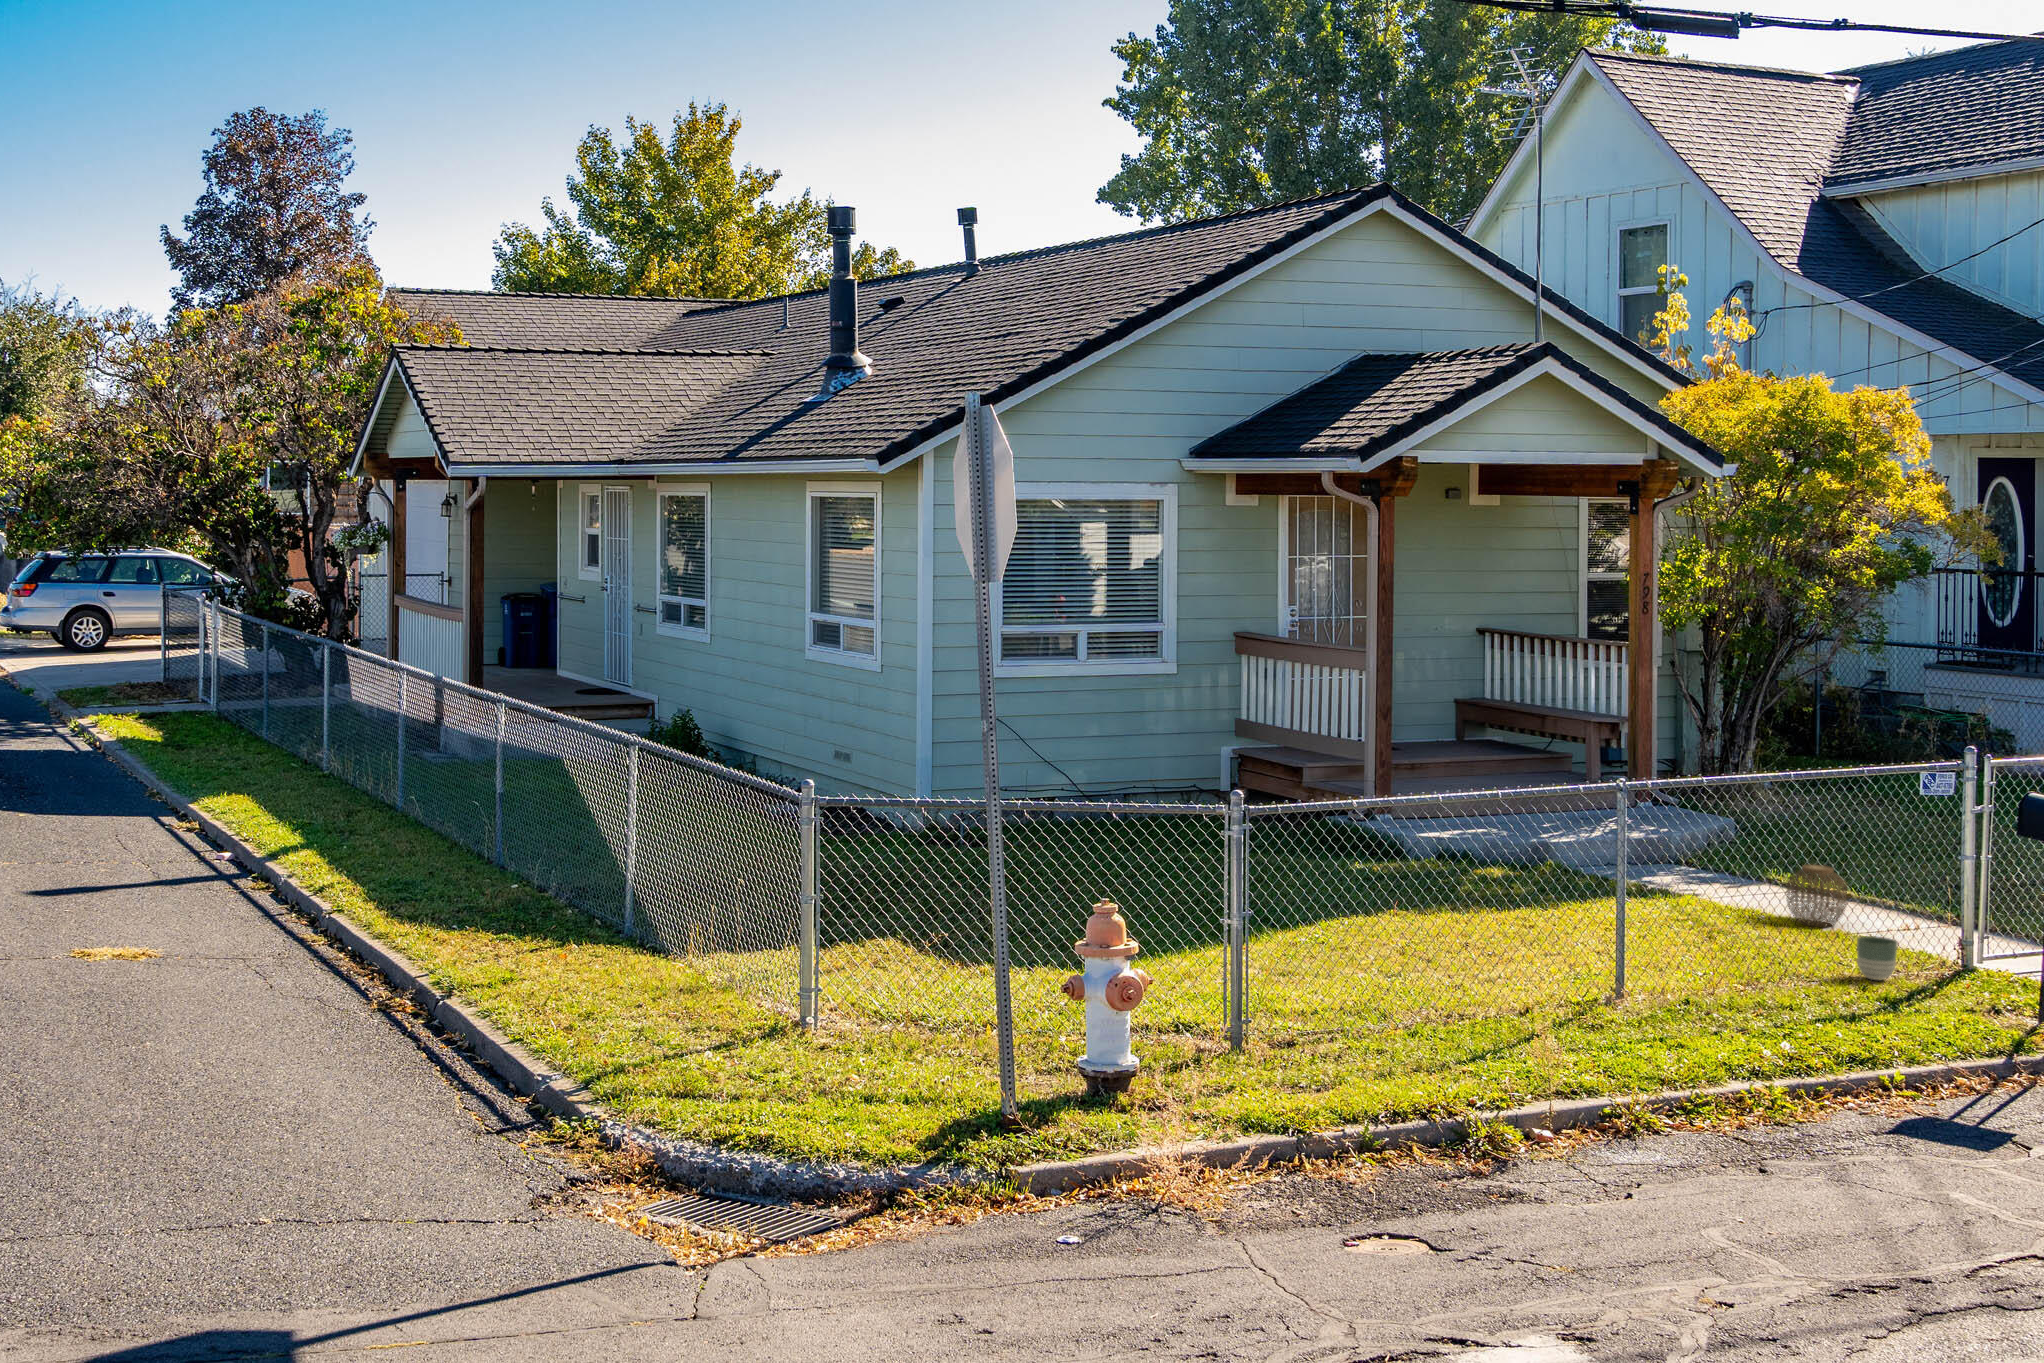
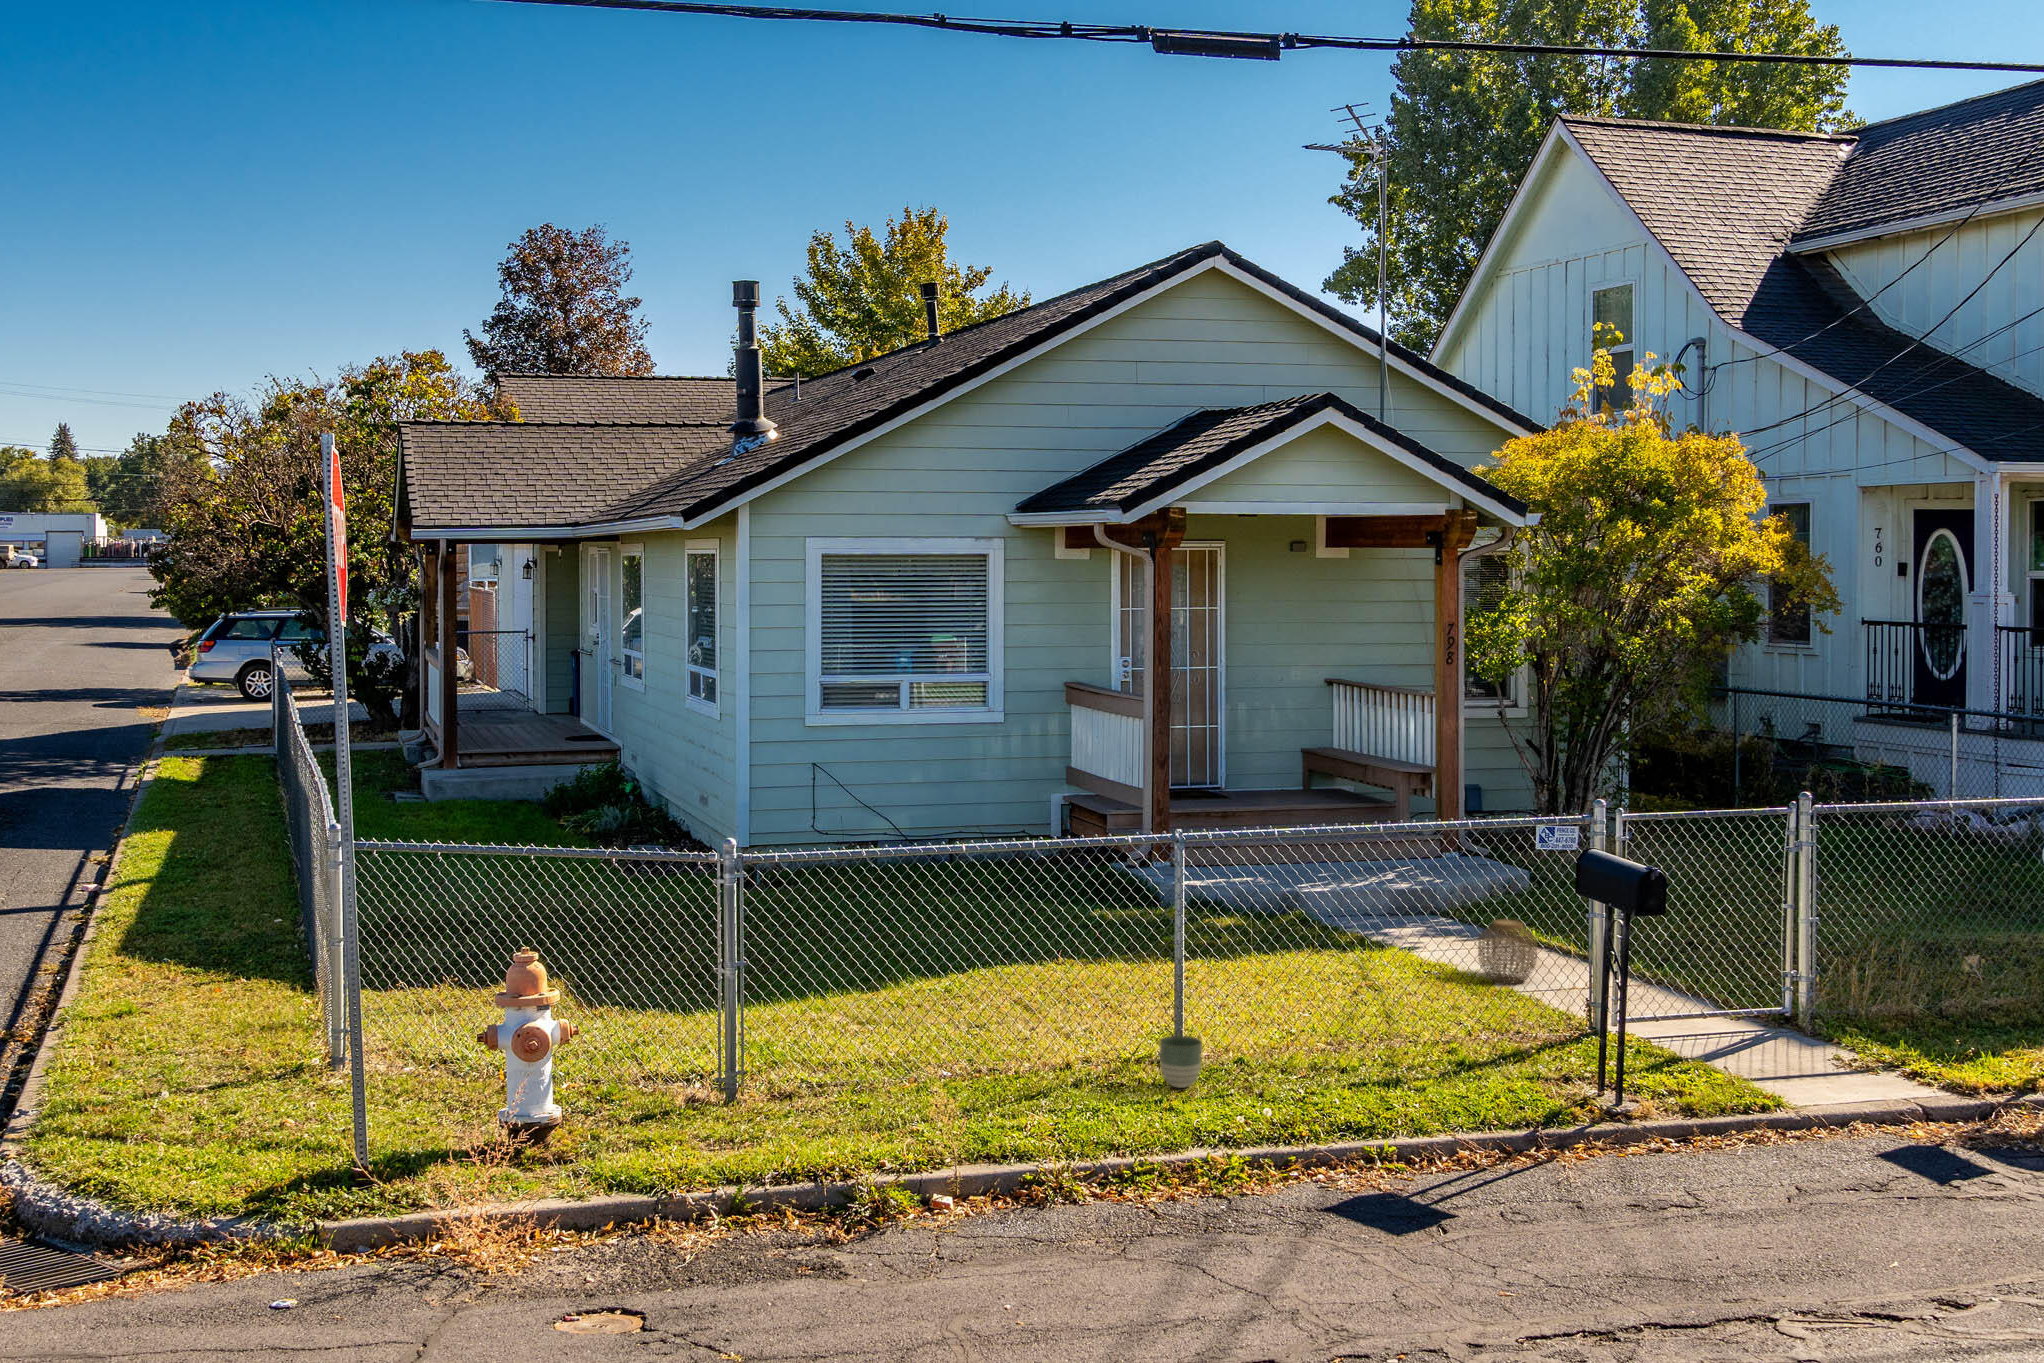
planter: present [1857,936,1898,981] -> present [1159,1036,1202,1088]

